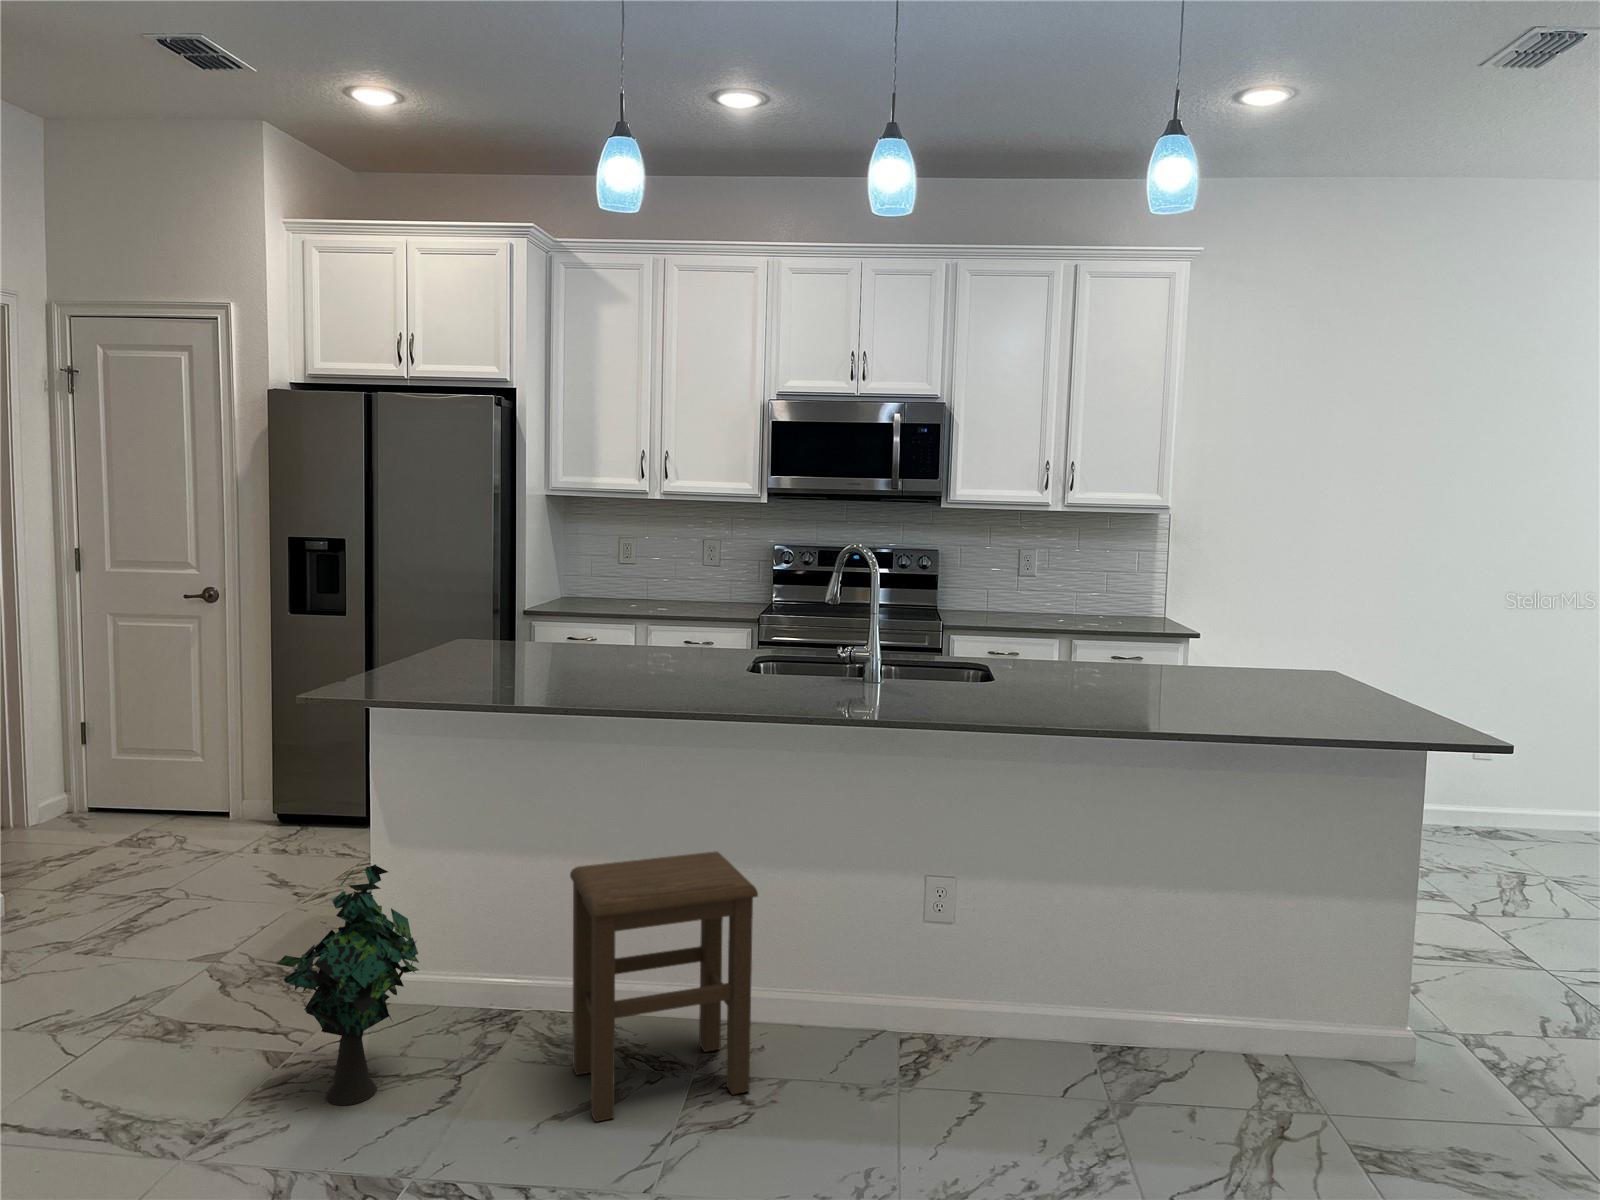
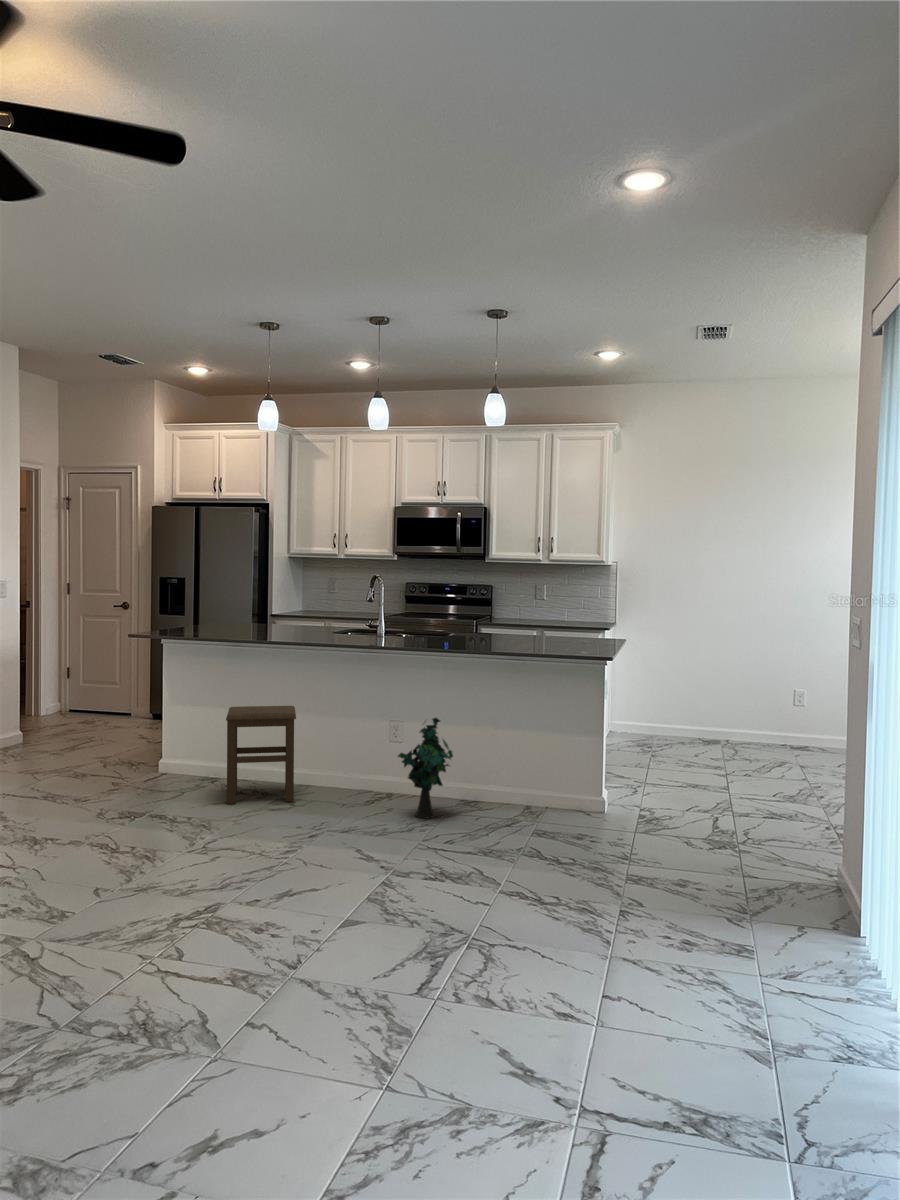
decorative plant: present [277,864,419,1105] -> present [398,718,453,818]

